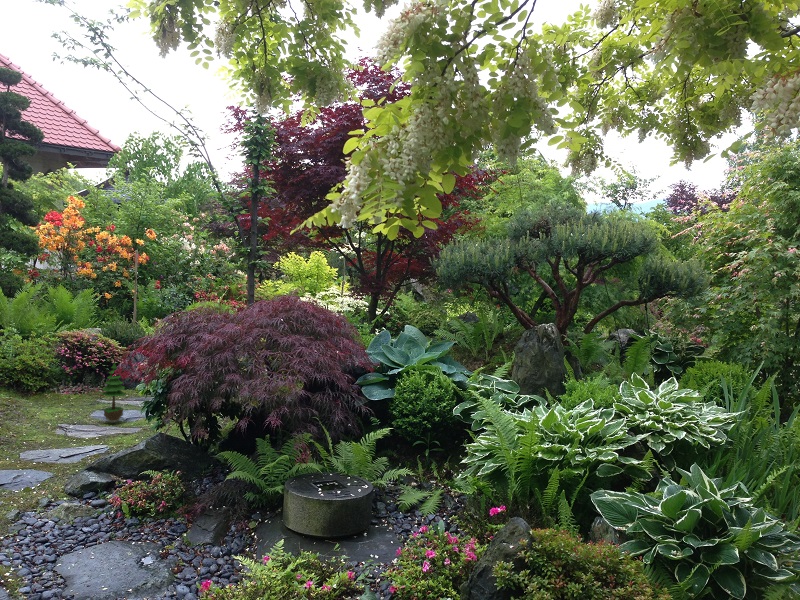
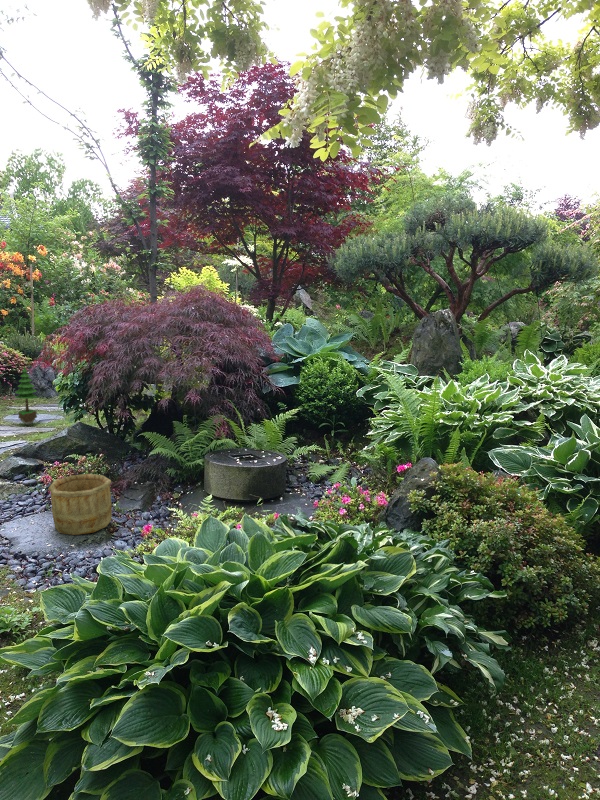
wooden bucket: none [111,502,181,576] -> present [48,474,112,535]

